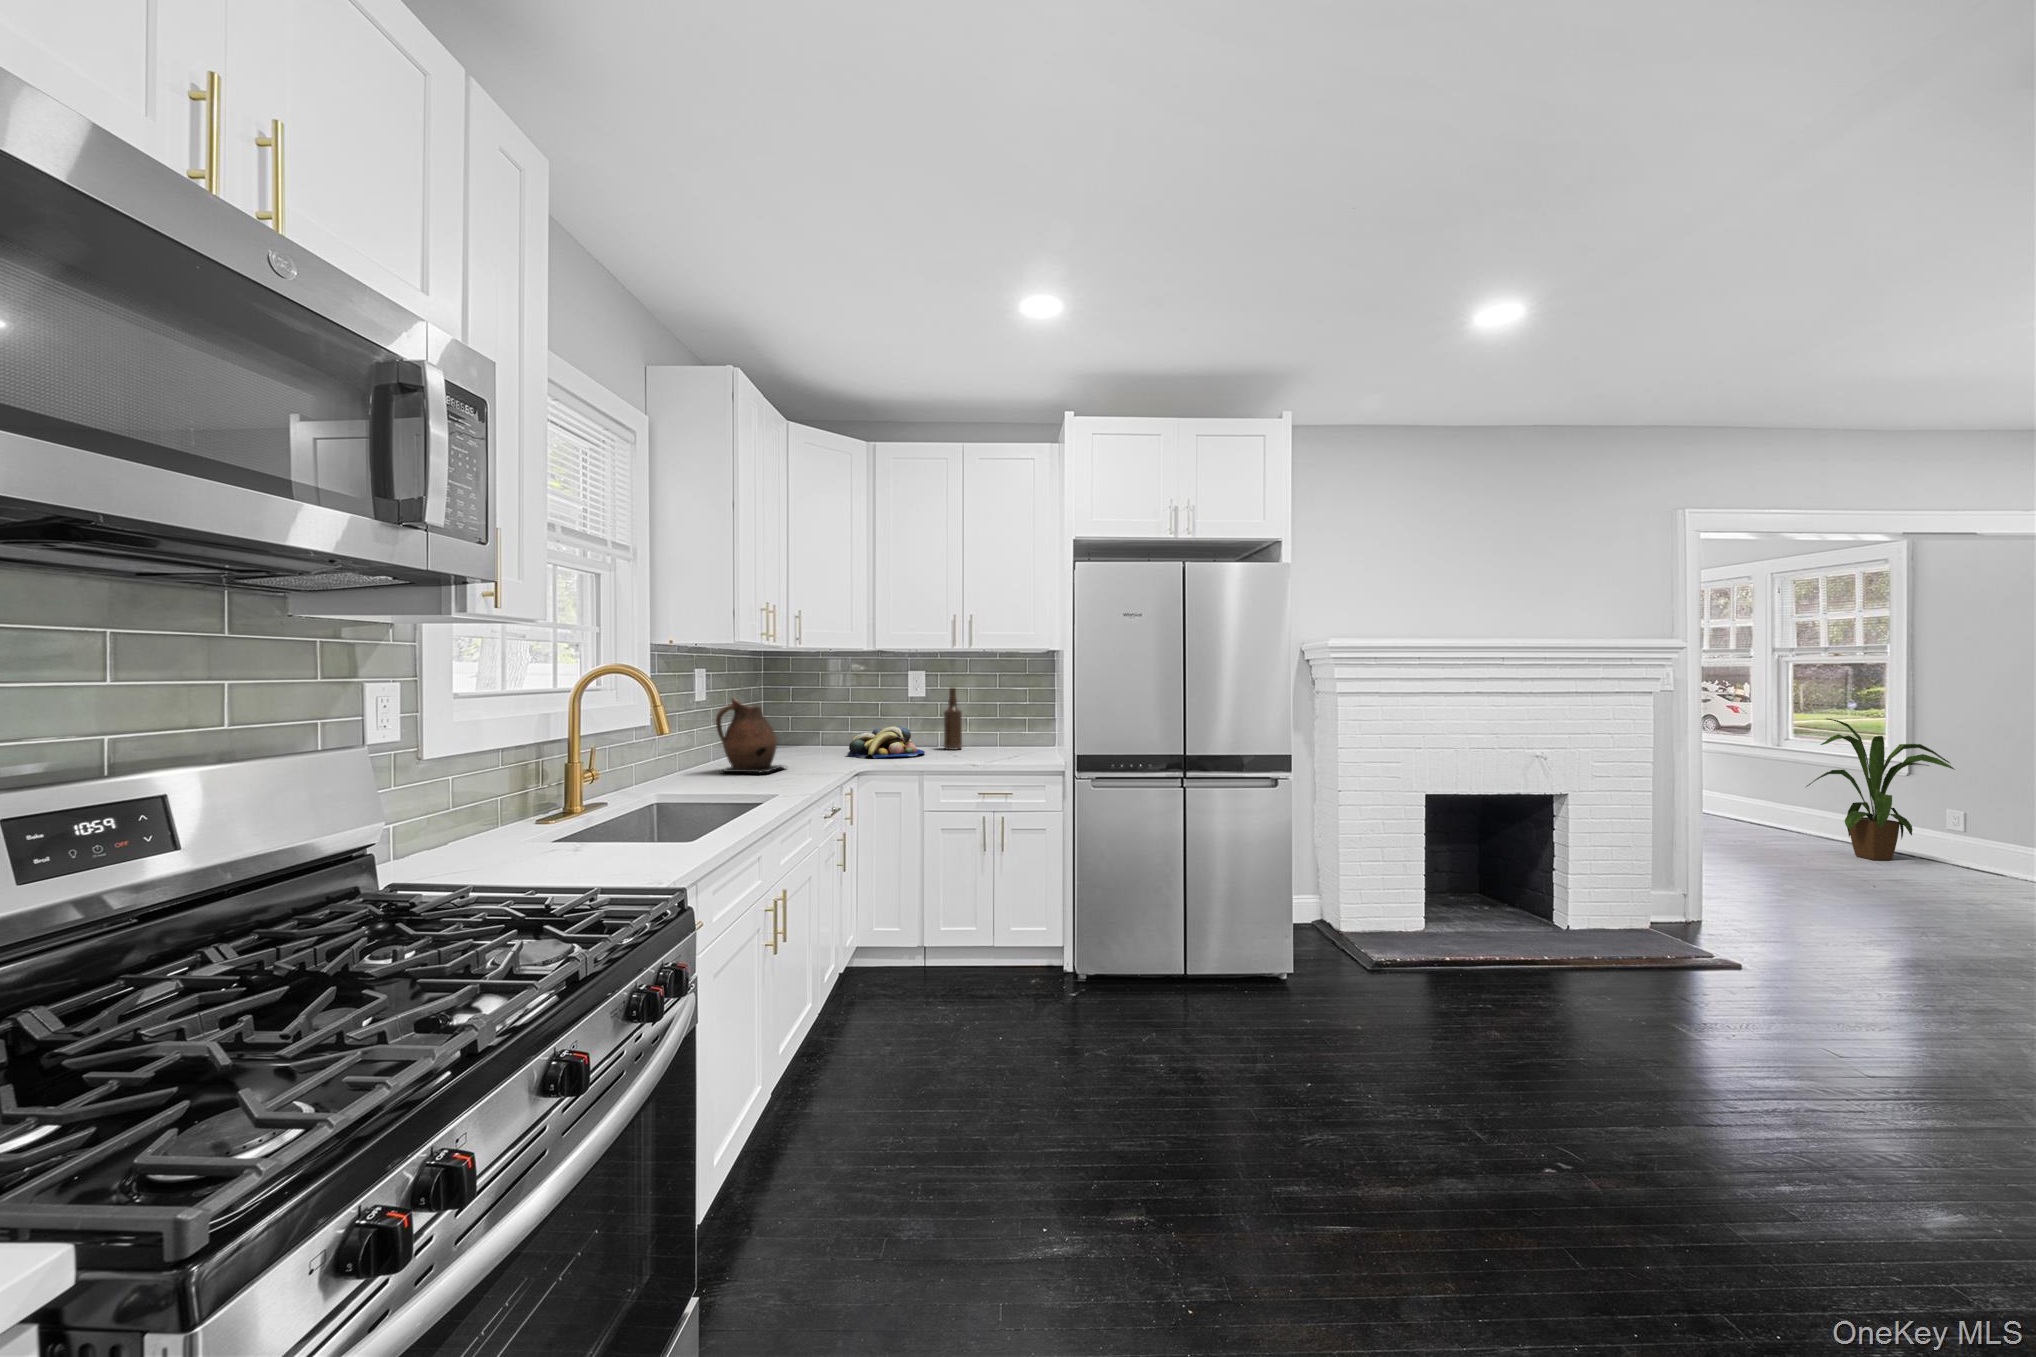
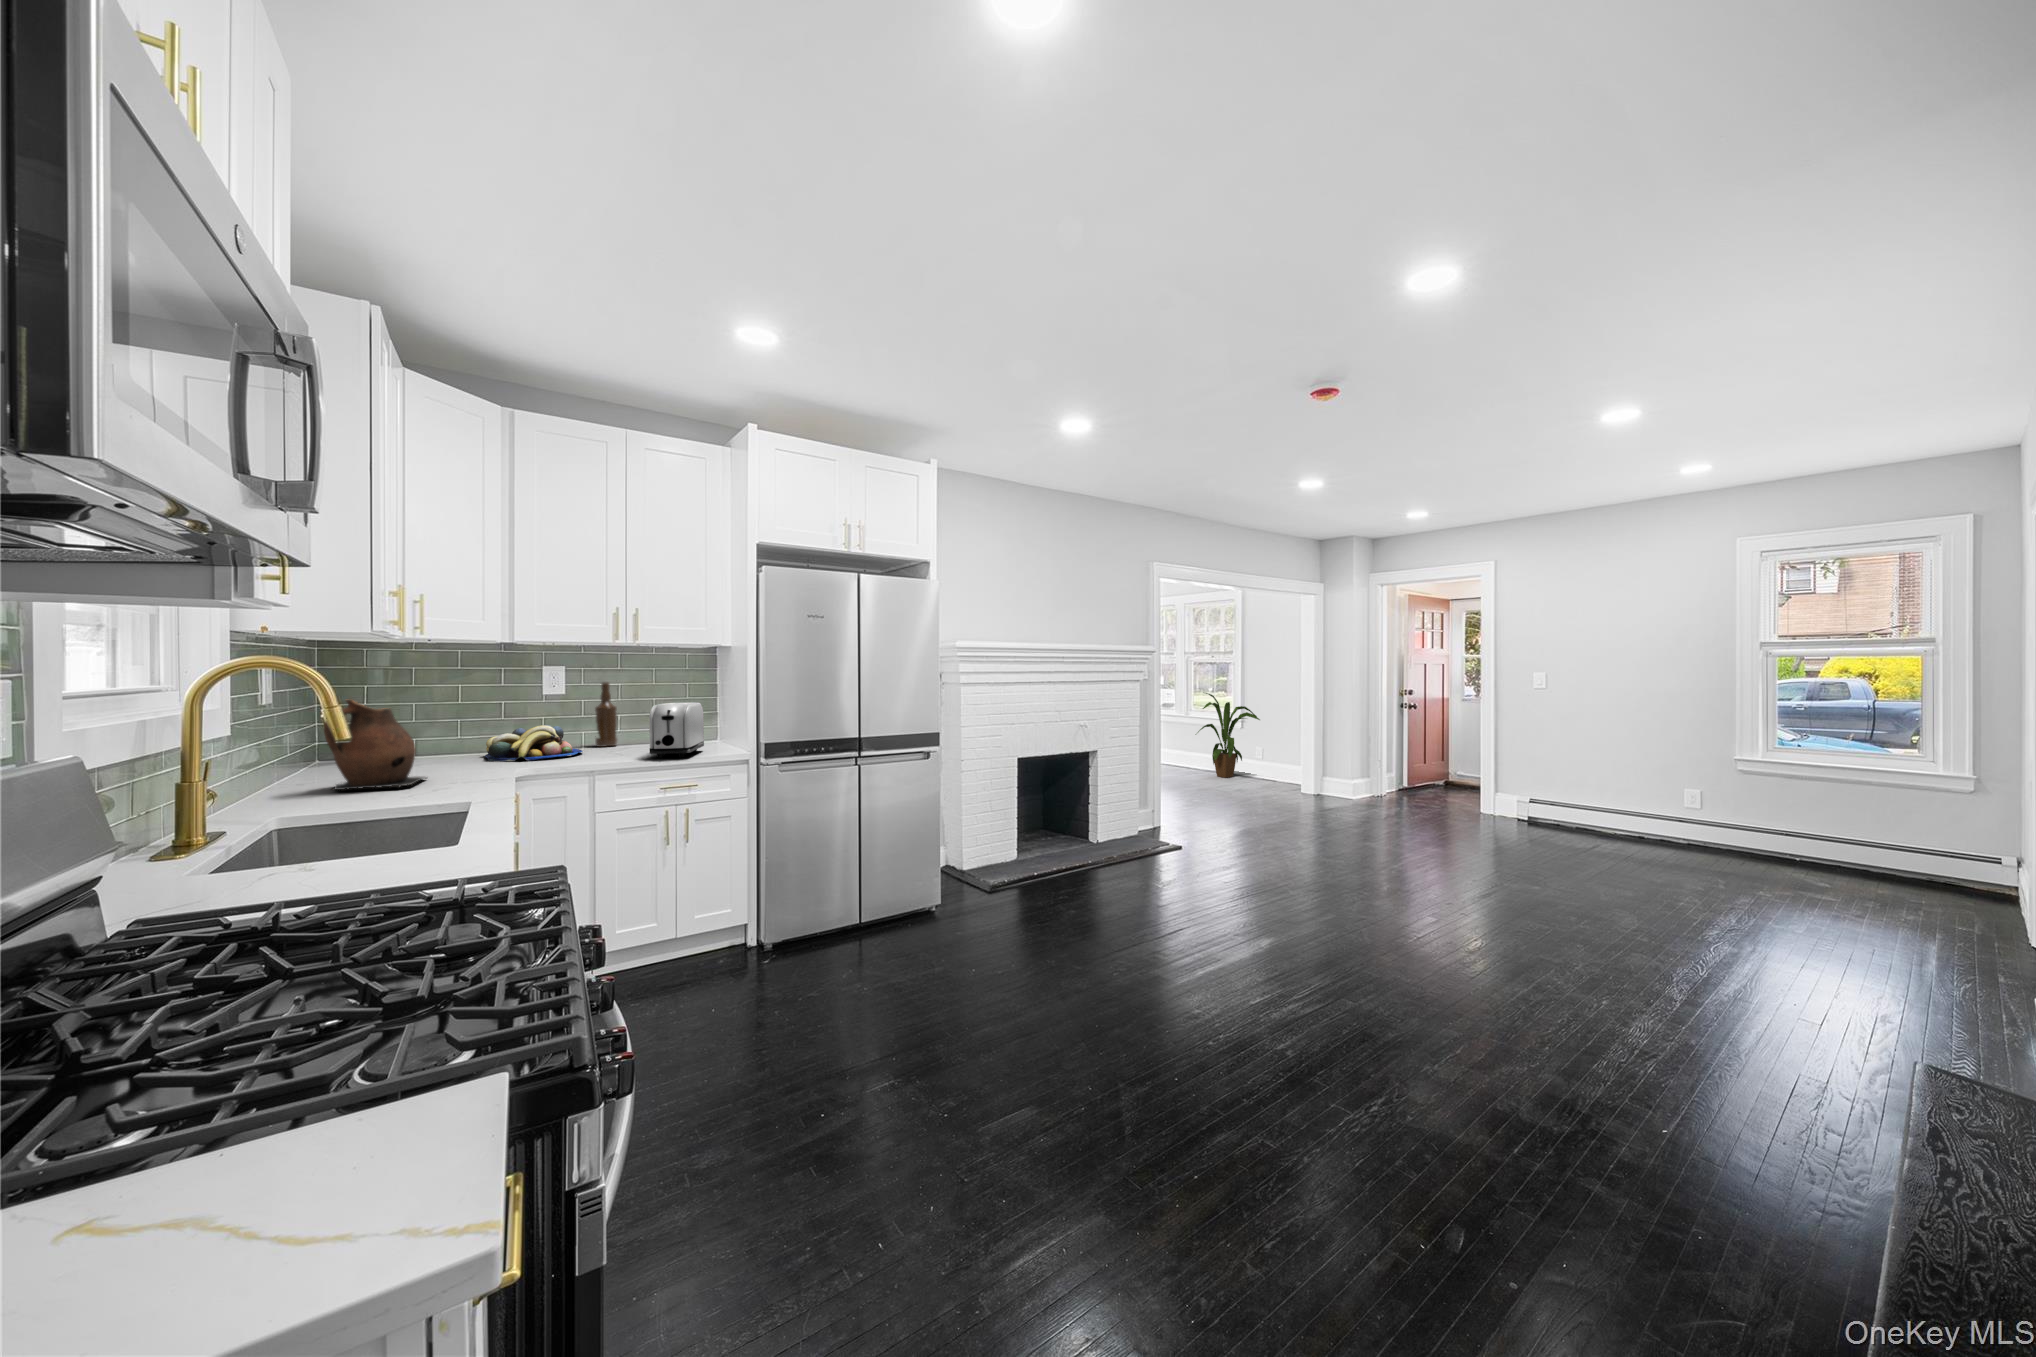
toaster: none [970,709,1028,764] -> present [649,703,704,758]

